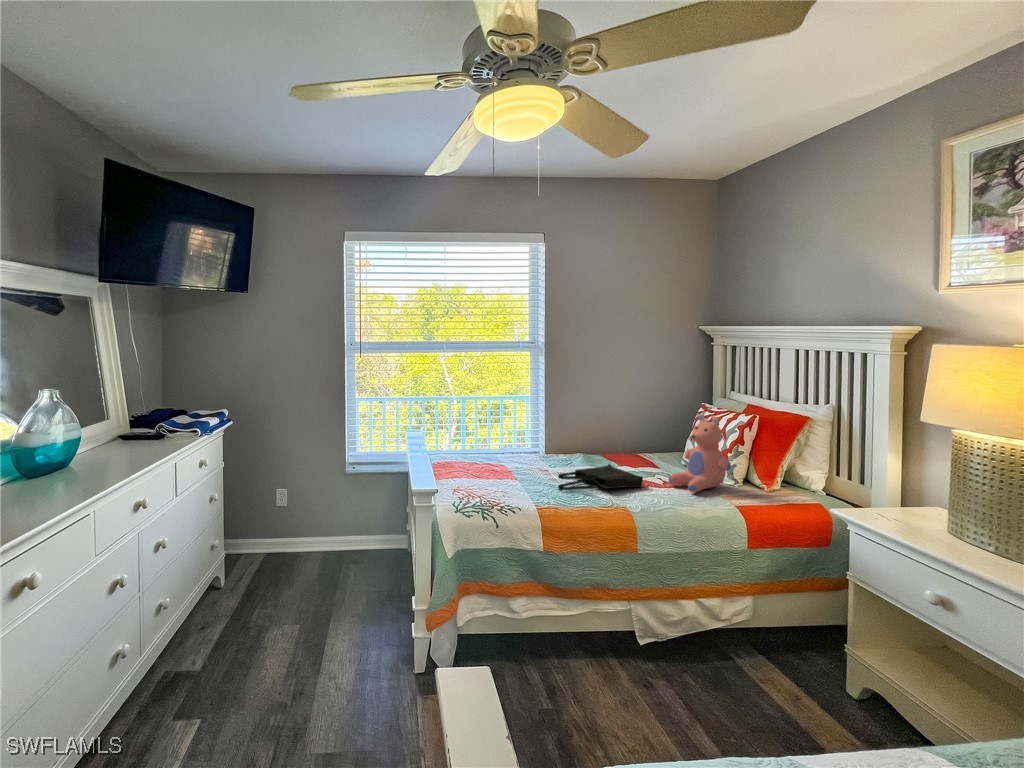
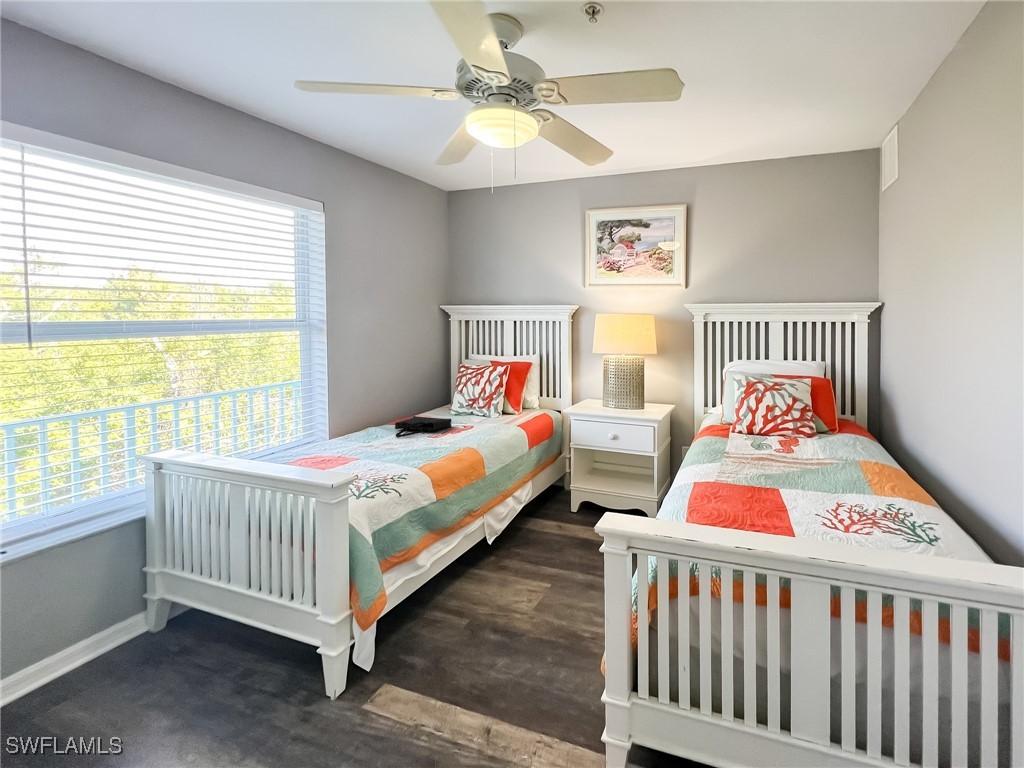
teddy bear: present [669,414,731,492] -> none [465,368,508,424]

